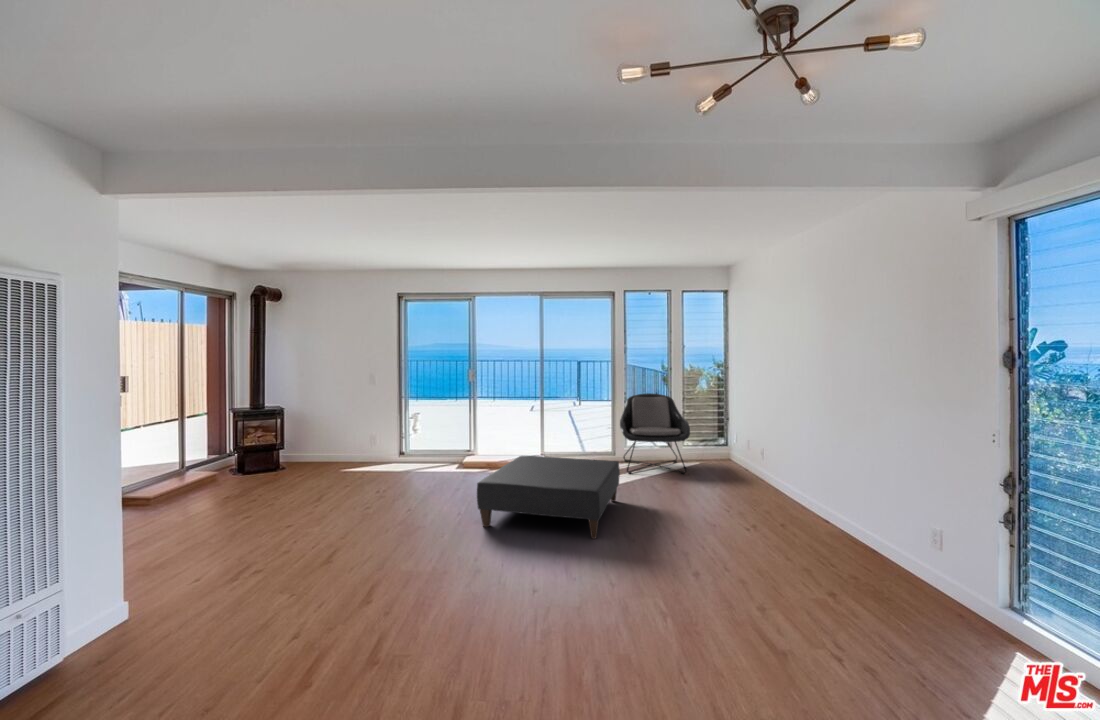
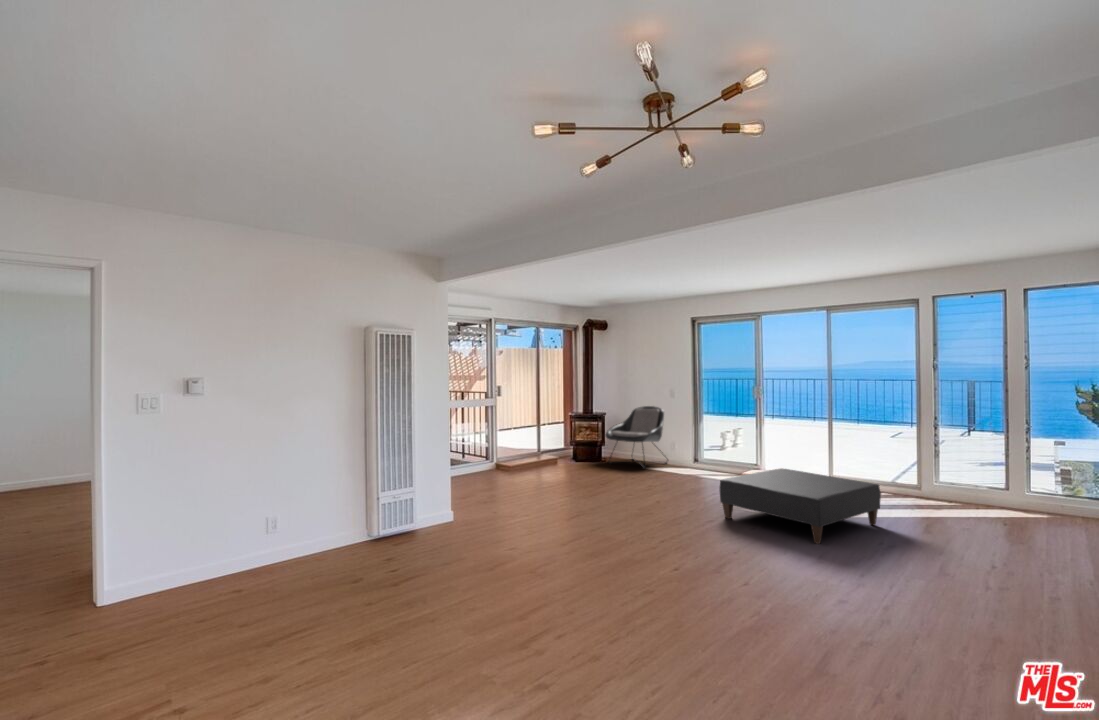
lounge chair: present [620,393,690,474] -> present [606,406,666,468]

